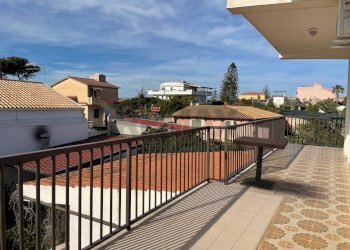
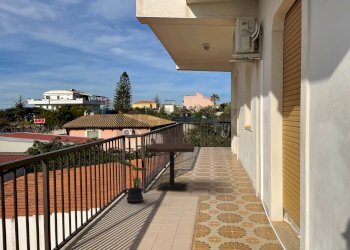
potted plant: none [198,148,231,193] -> present [116,160,147,203]

